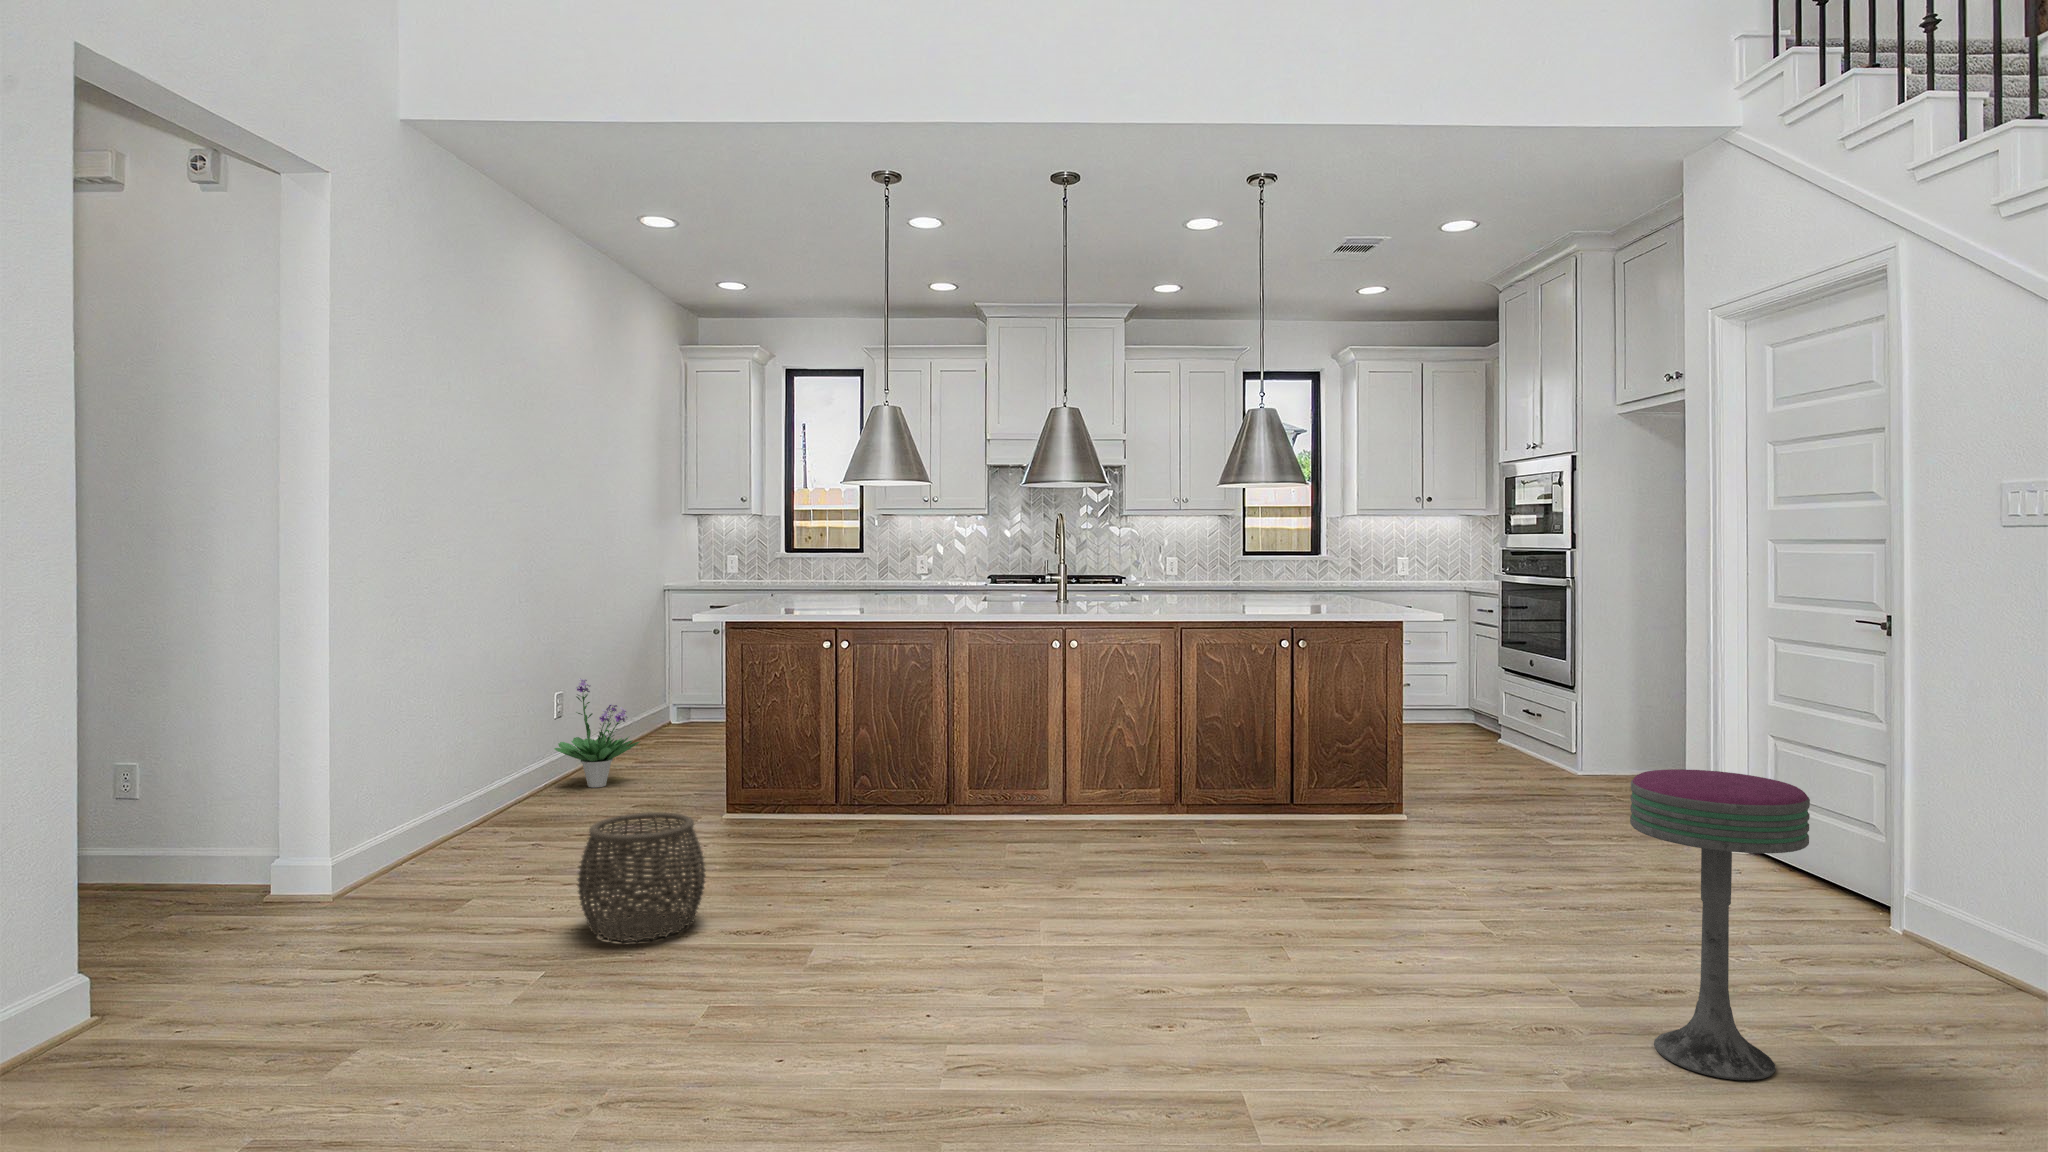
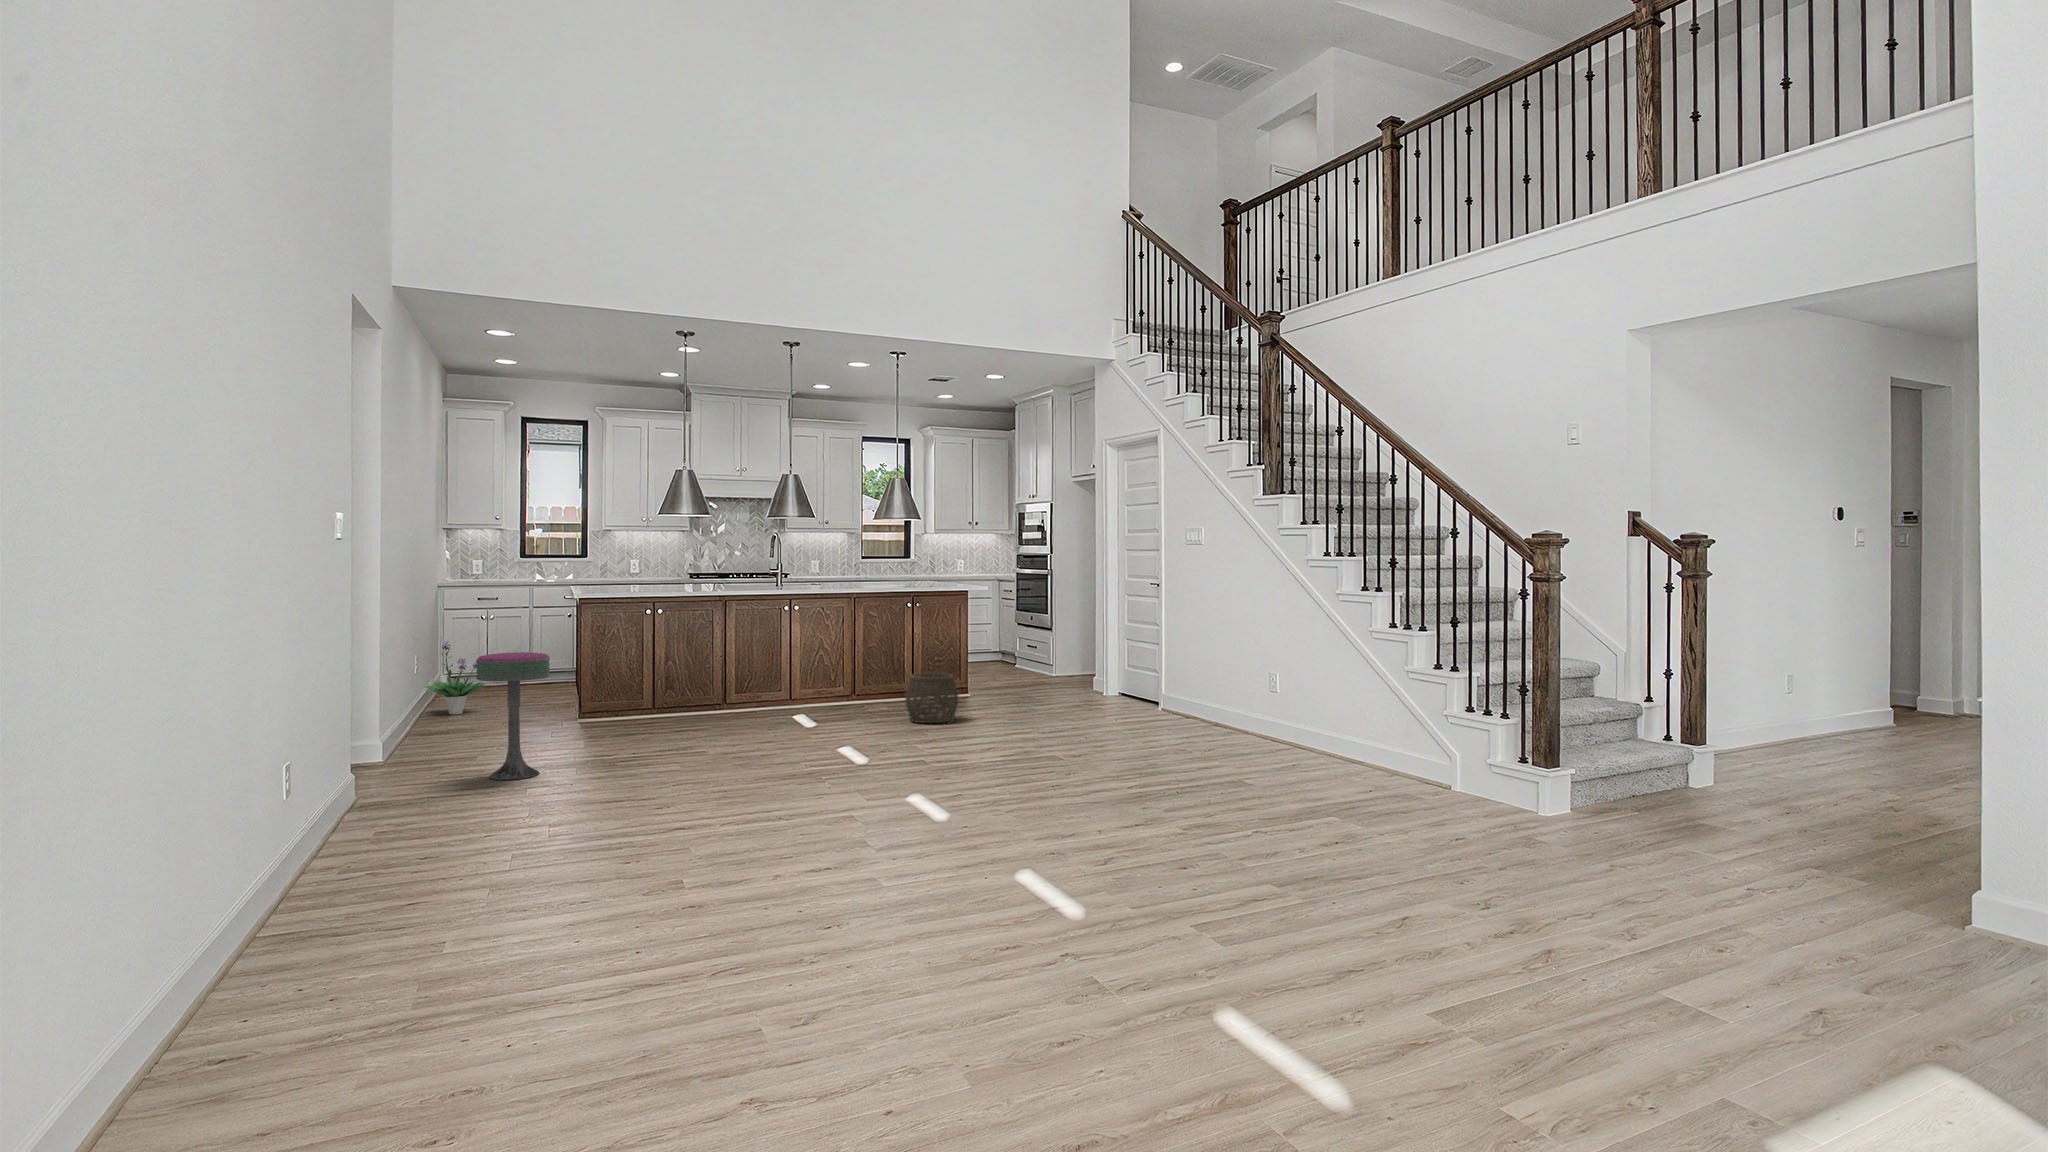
bar stool: present [1630,769,1810,1080] -> present [476,652,550,780]
woven basket: present [577,812,706,942] -> present [905,673,958,723]

